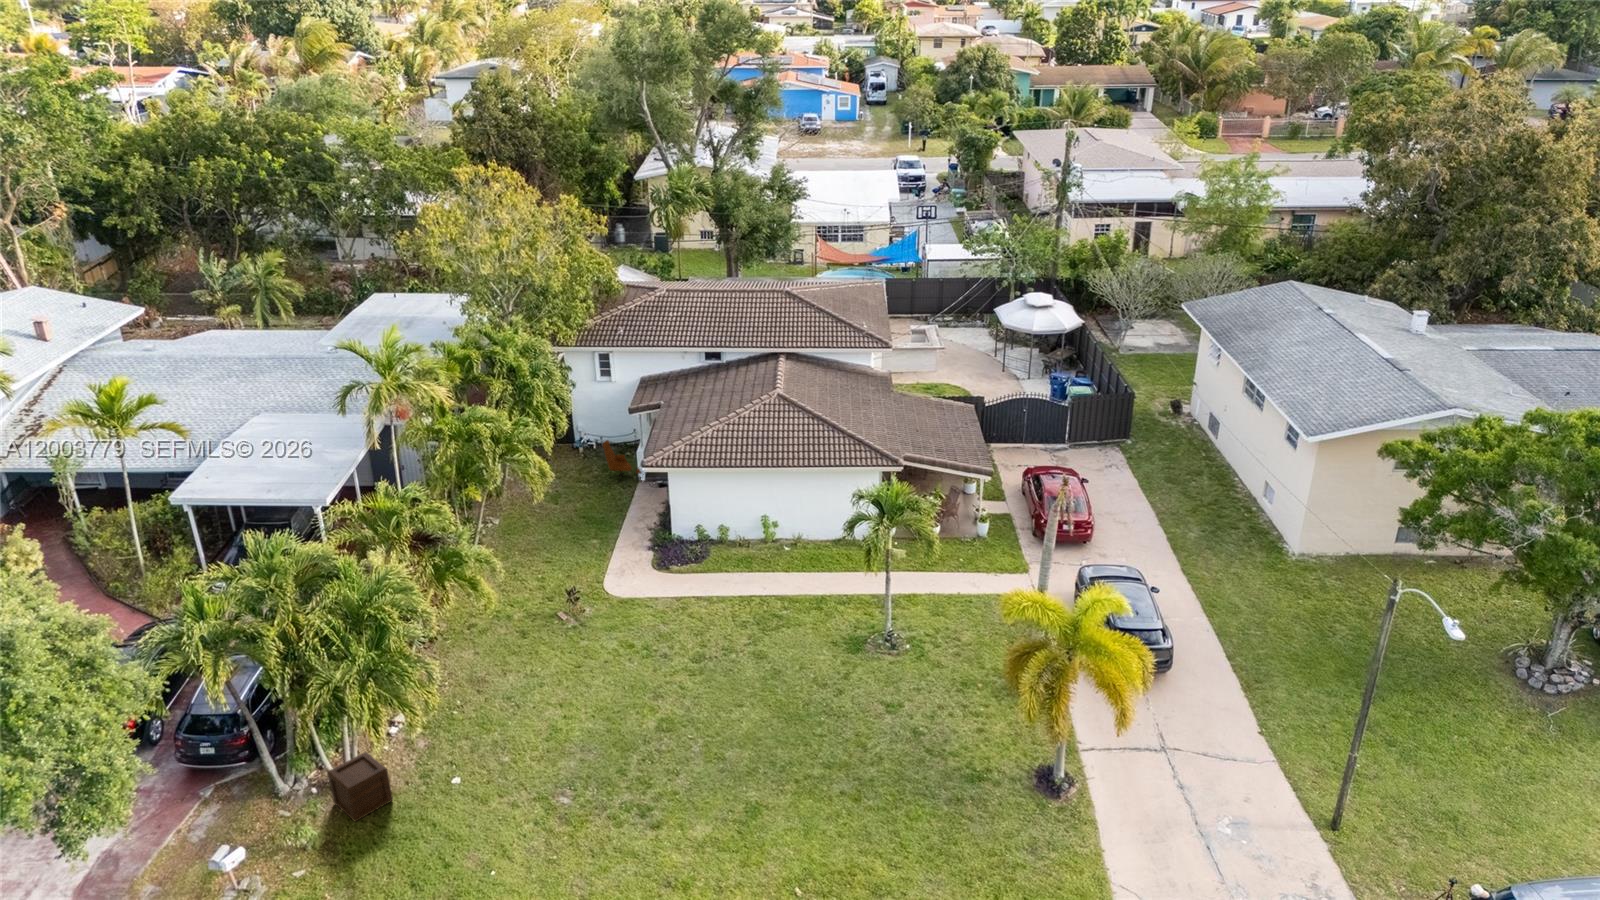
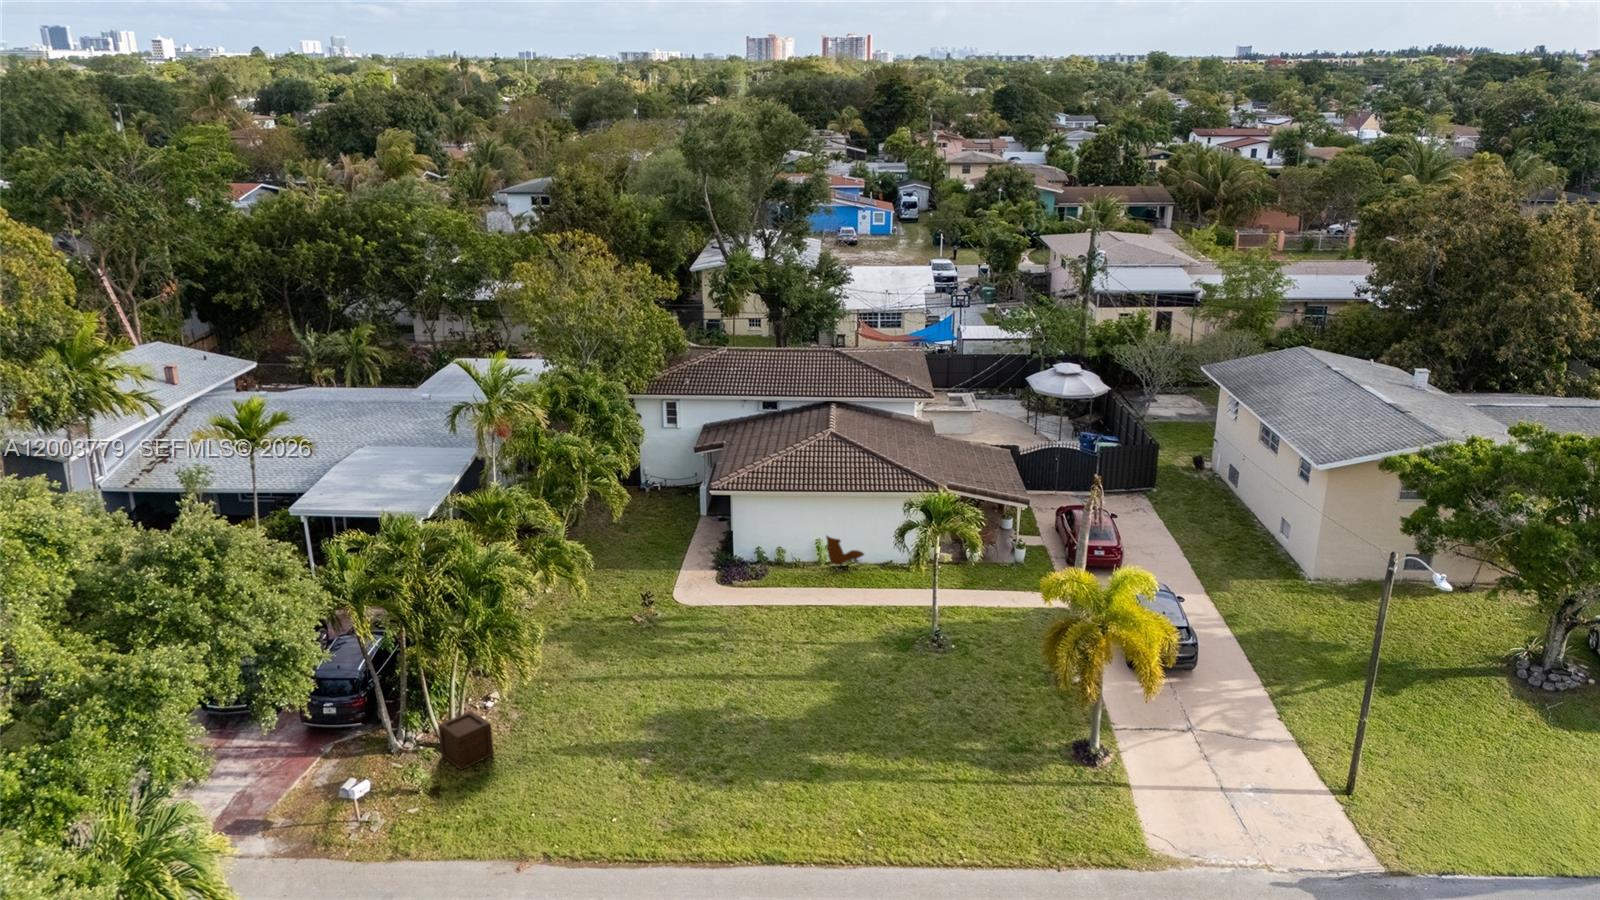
lounge chair: present [603,440,642,478] -> present [826,536,864,570]

